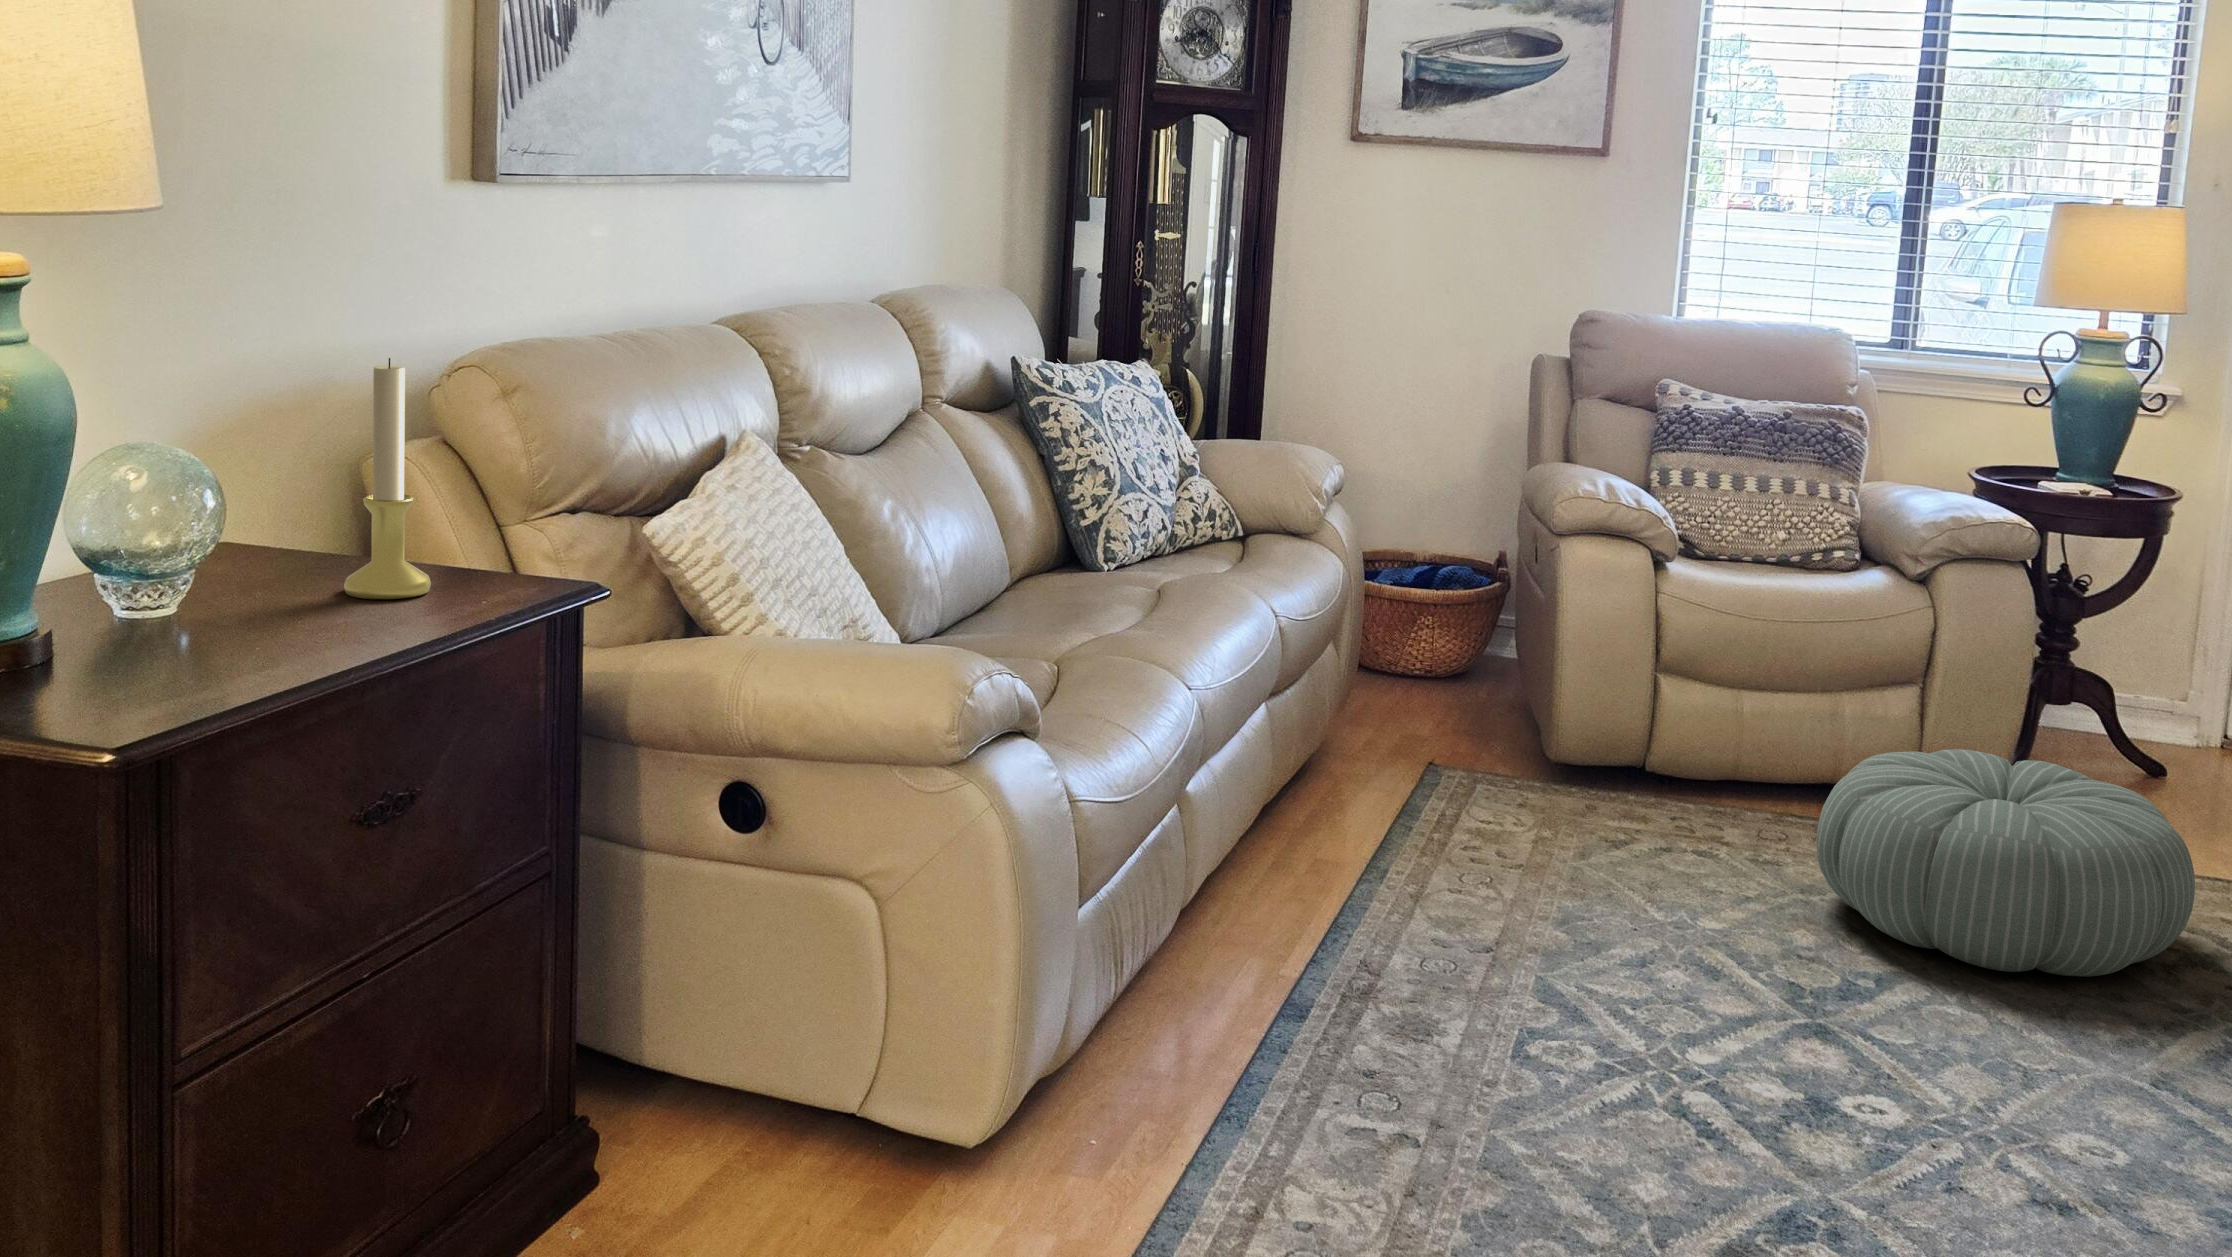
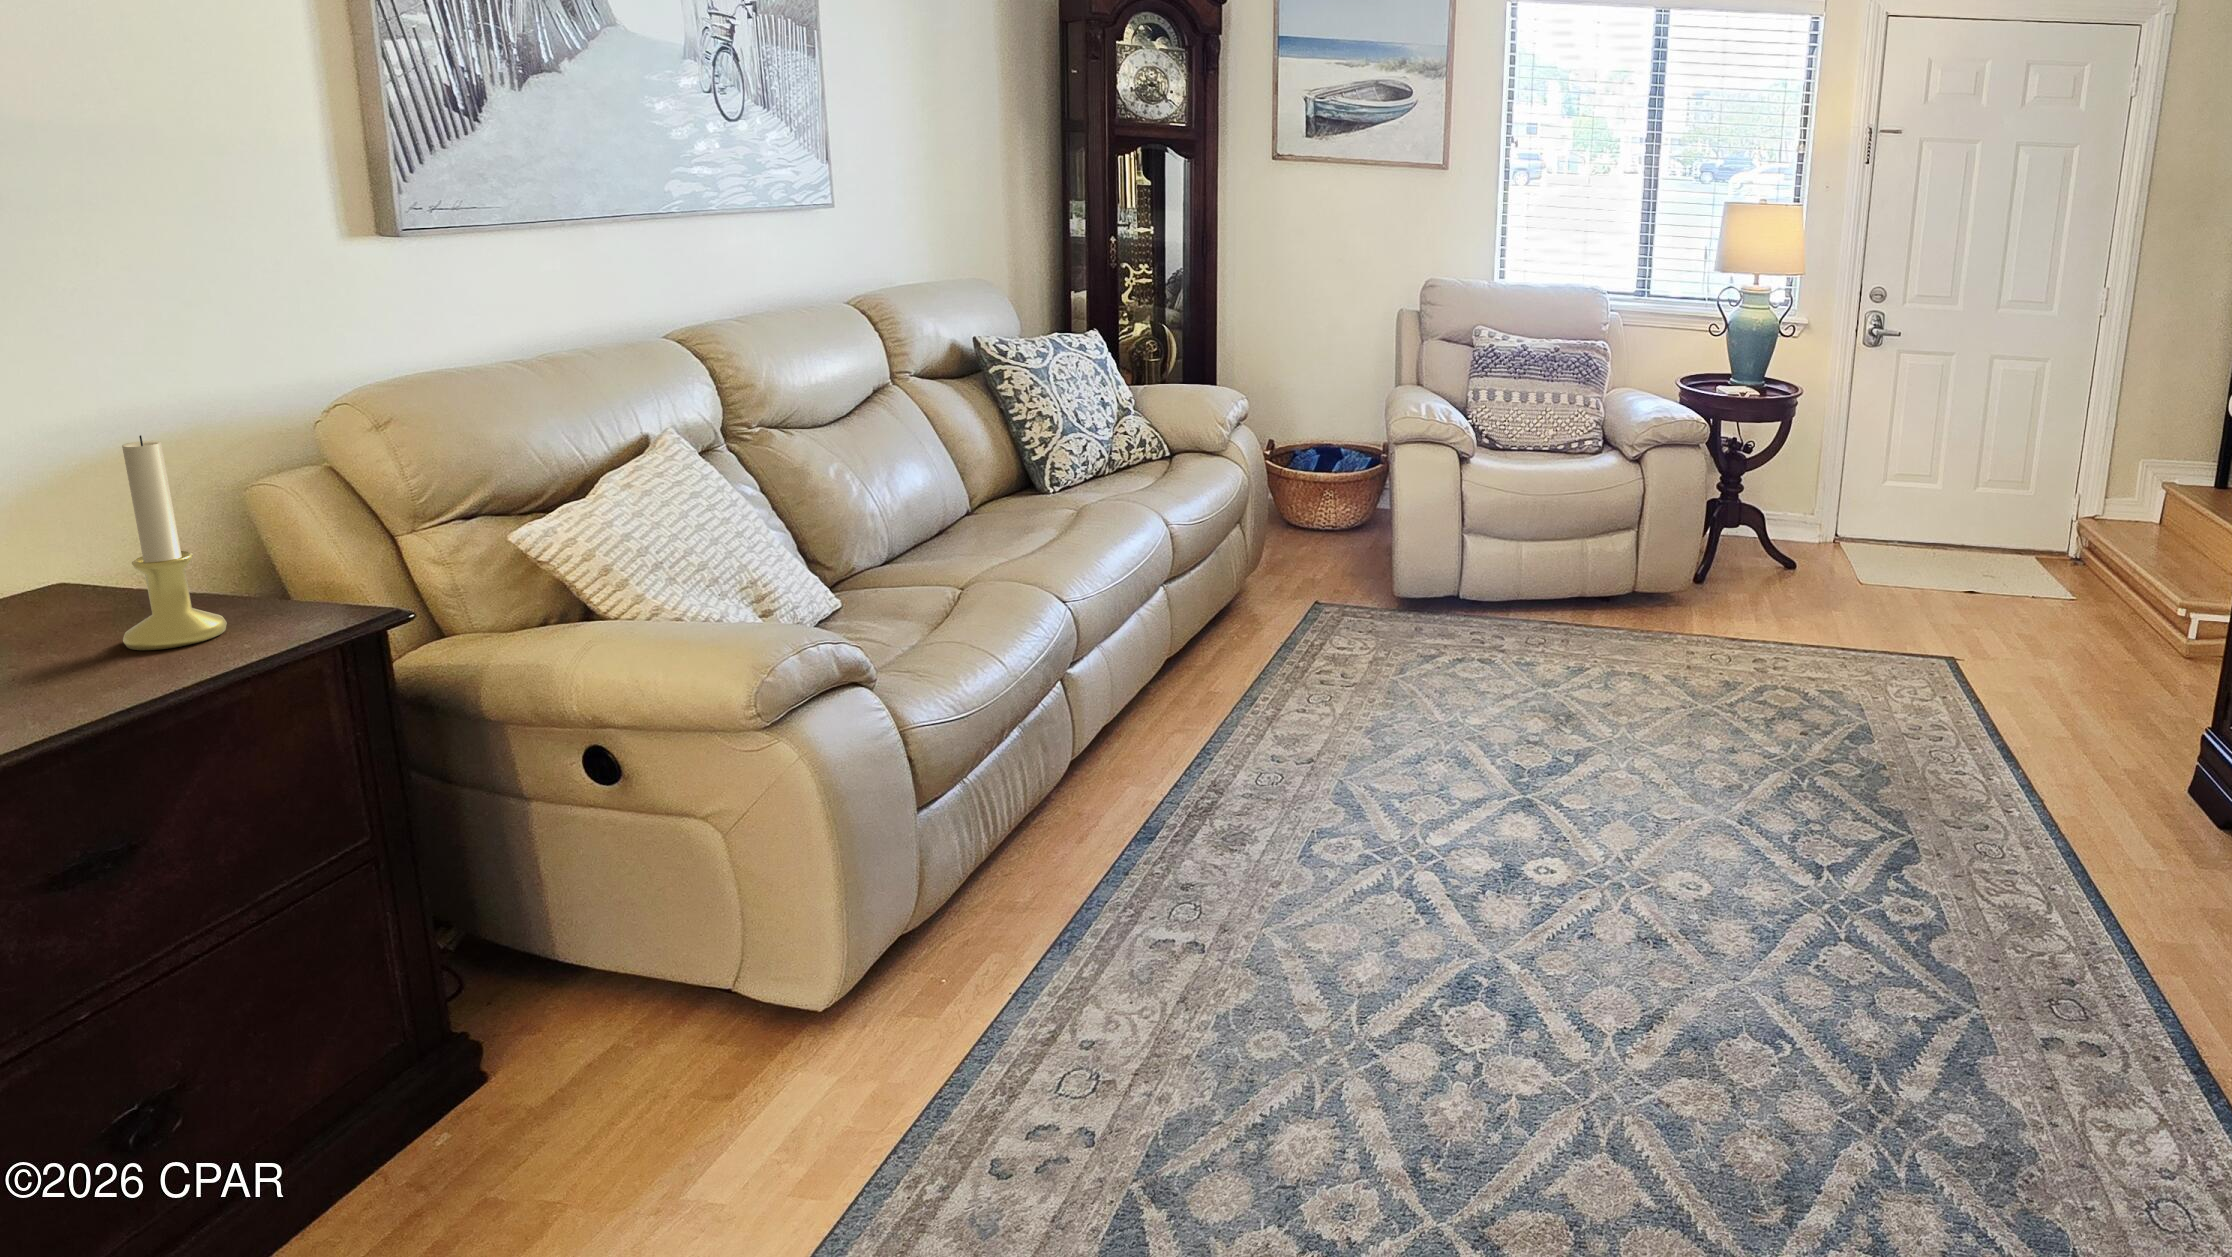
pouf: present [1817,749,2195,977] -> none [1548,583,1785,741]

